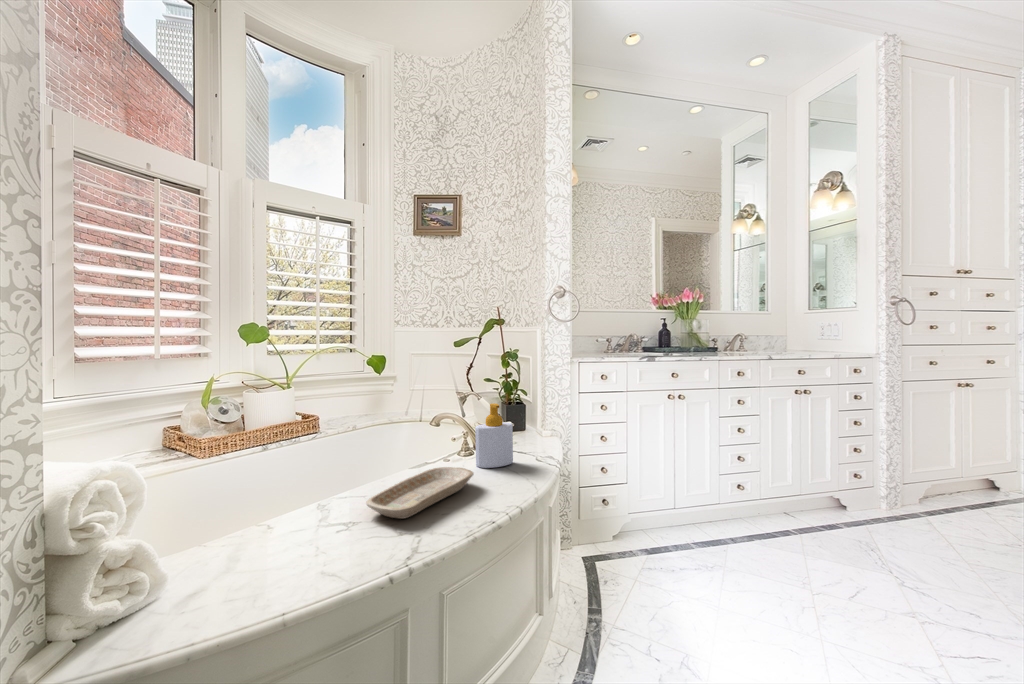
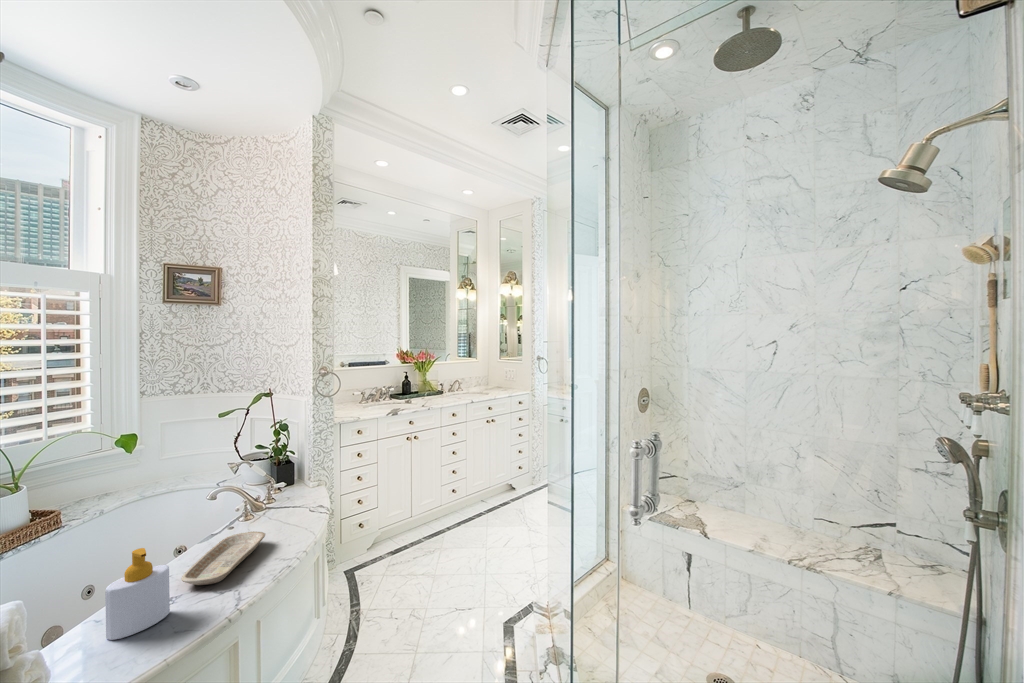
soap bottle: present [475,403,513,468] -> present [105,548,170,640]

